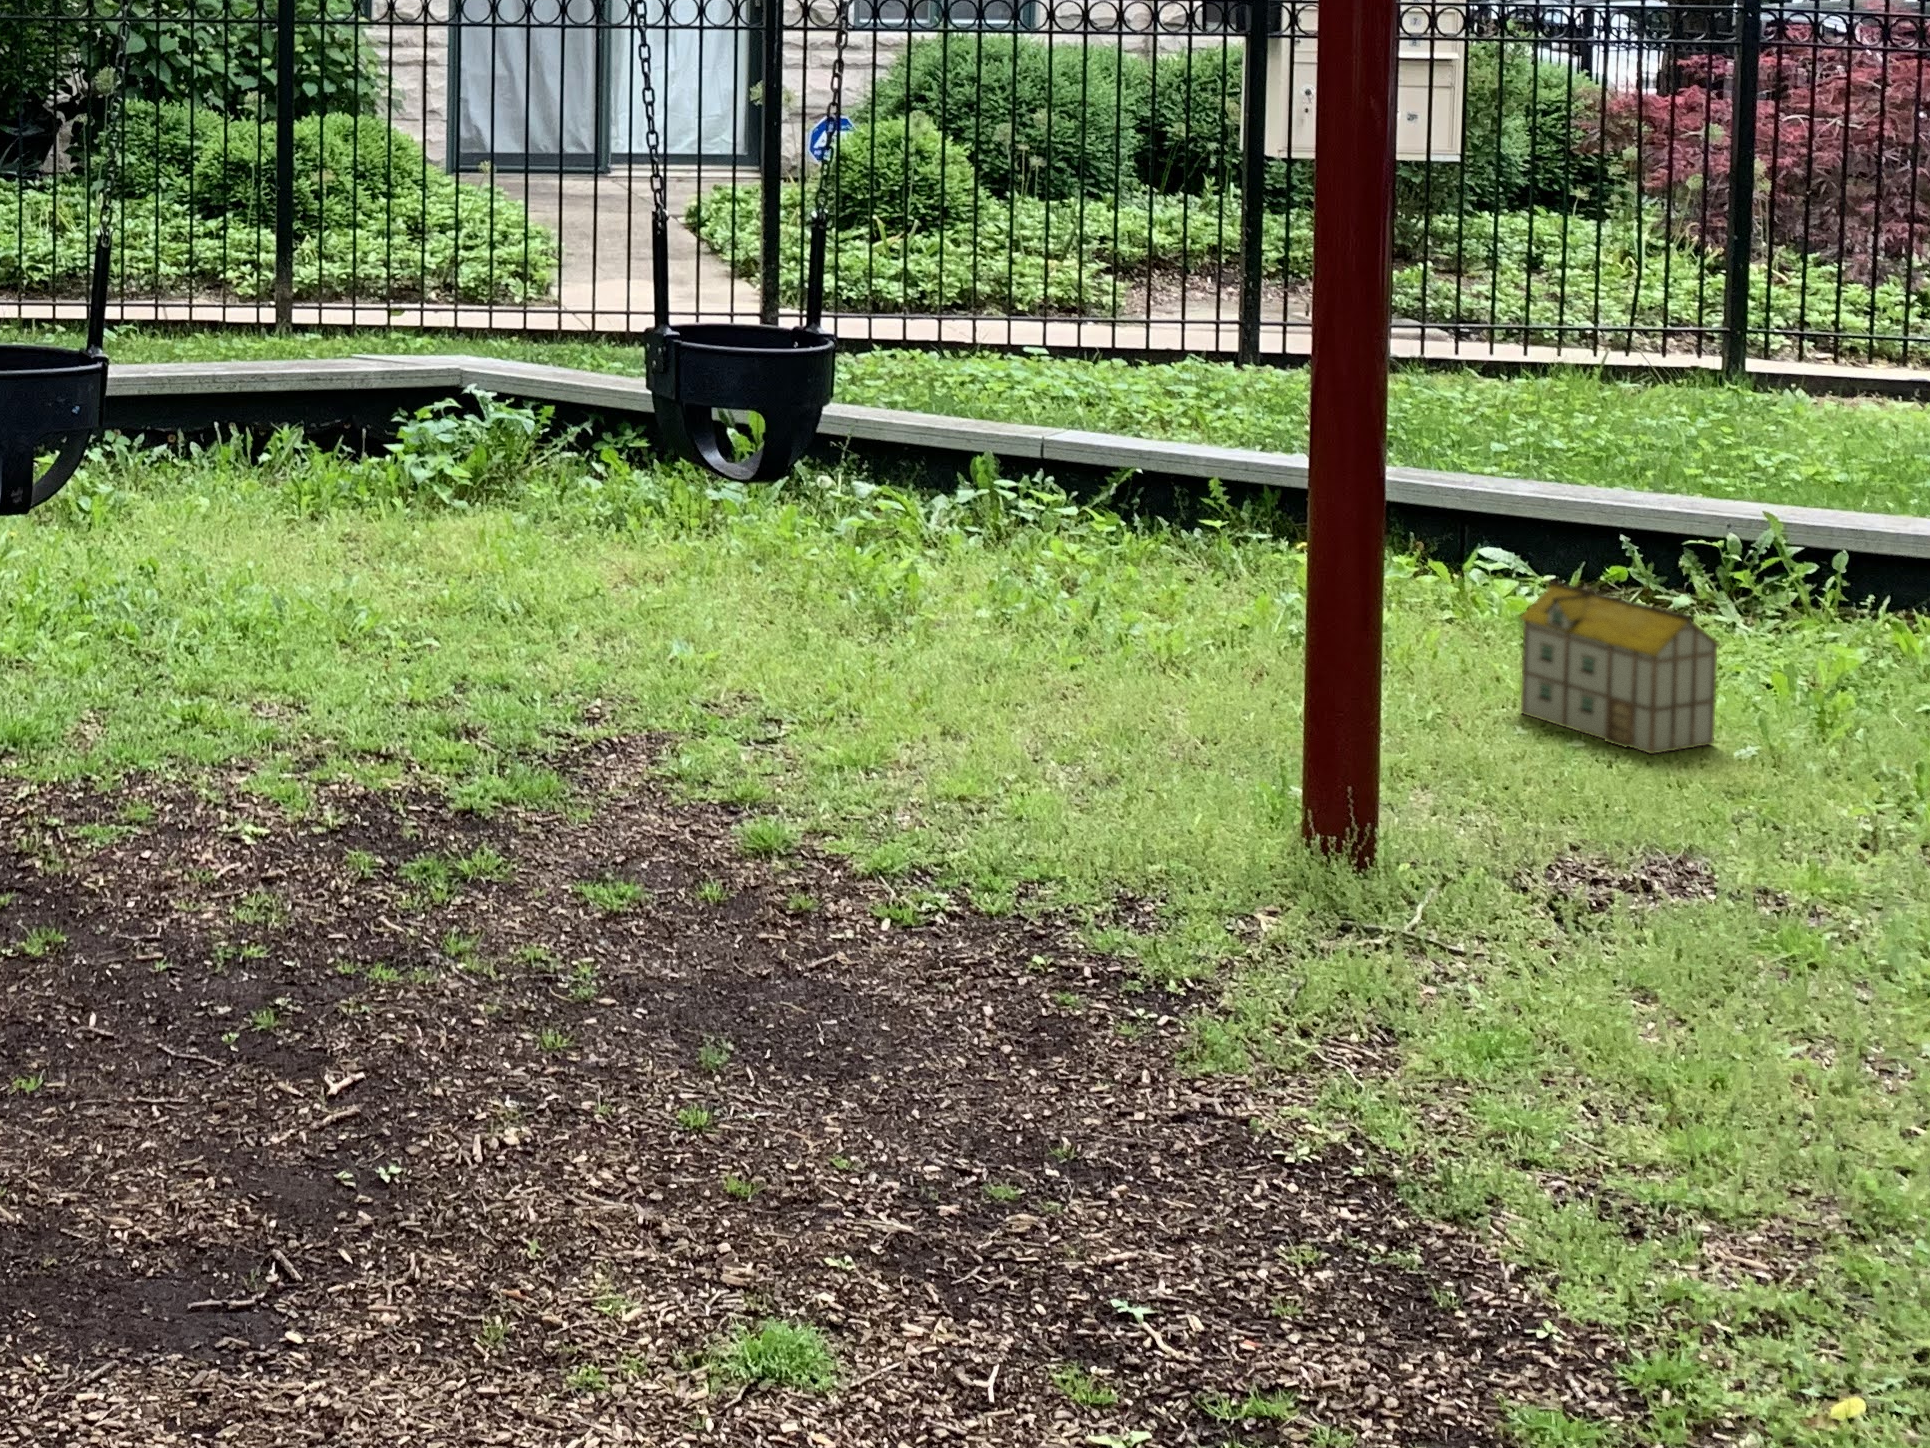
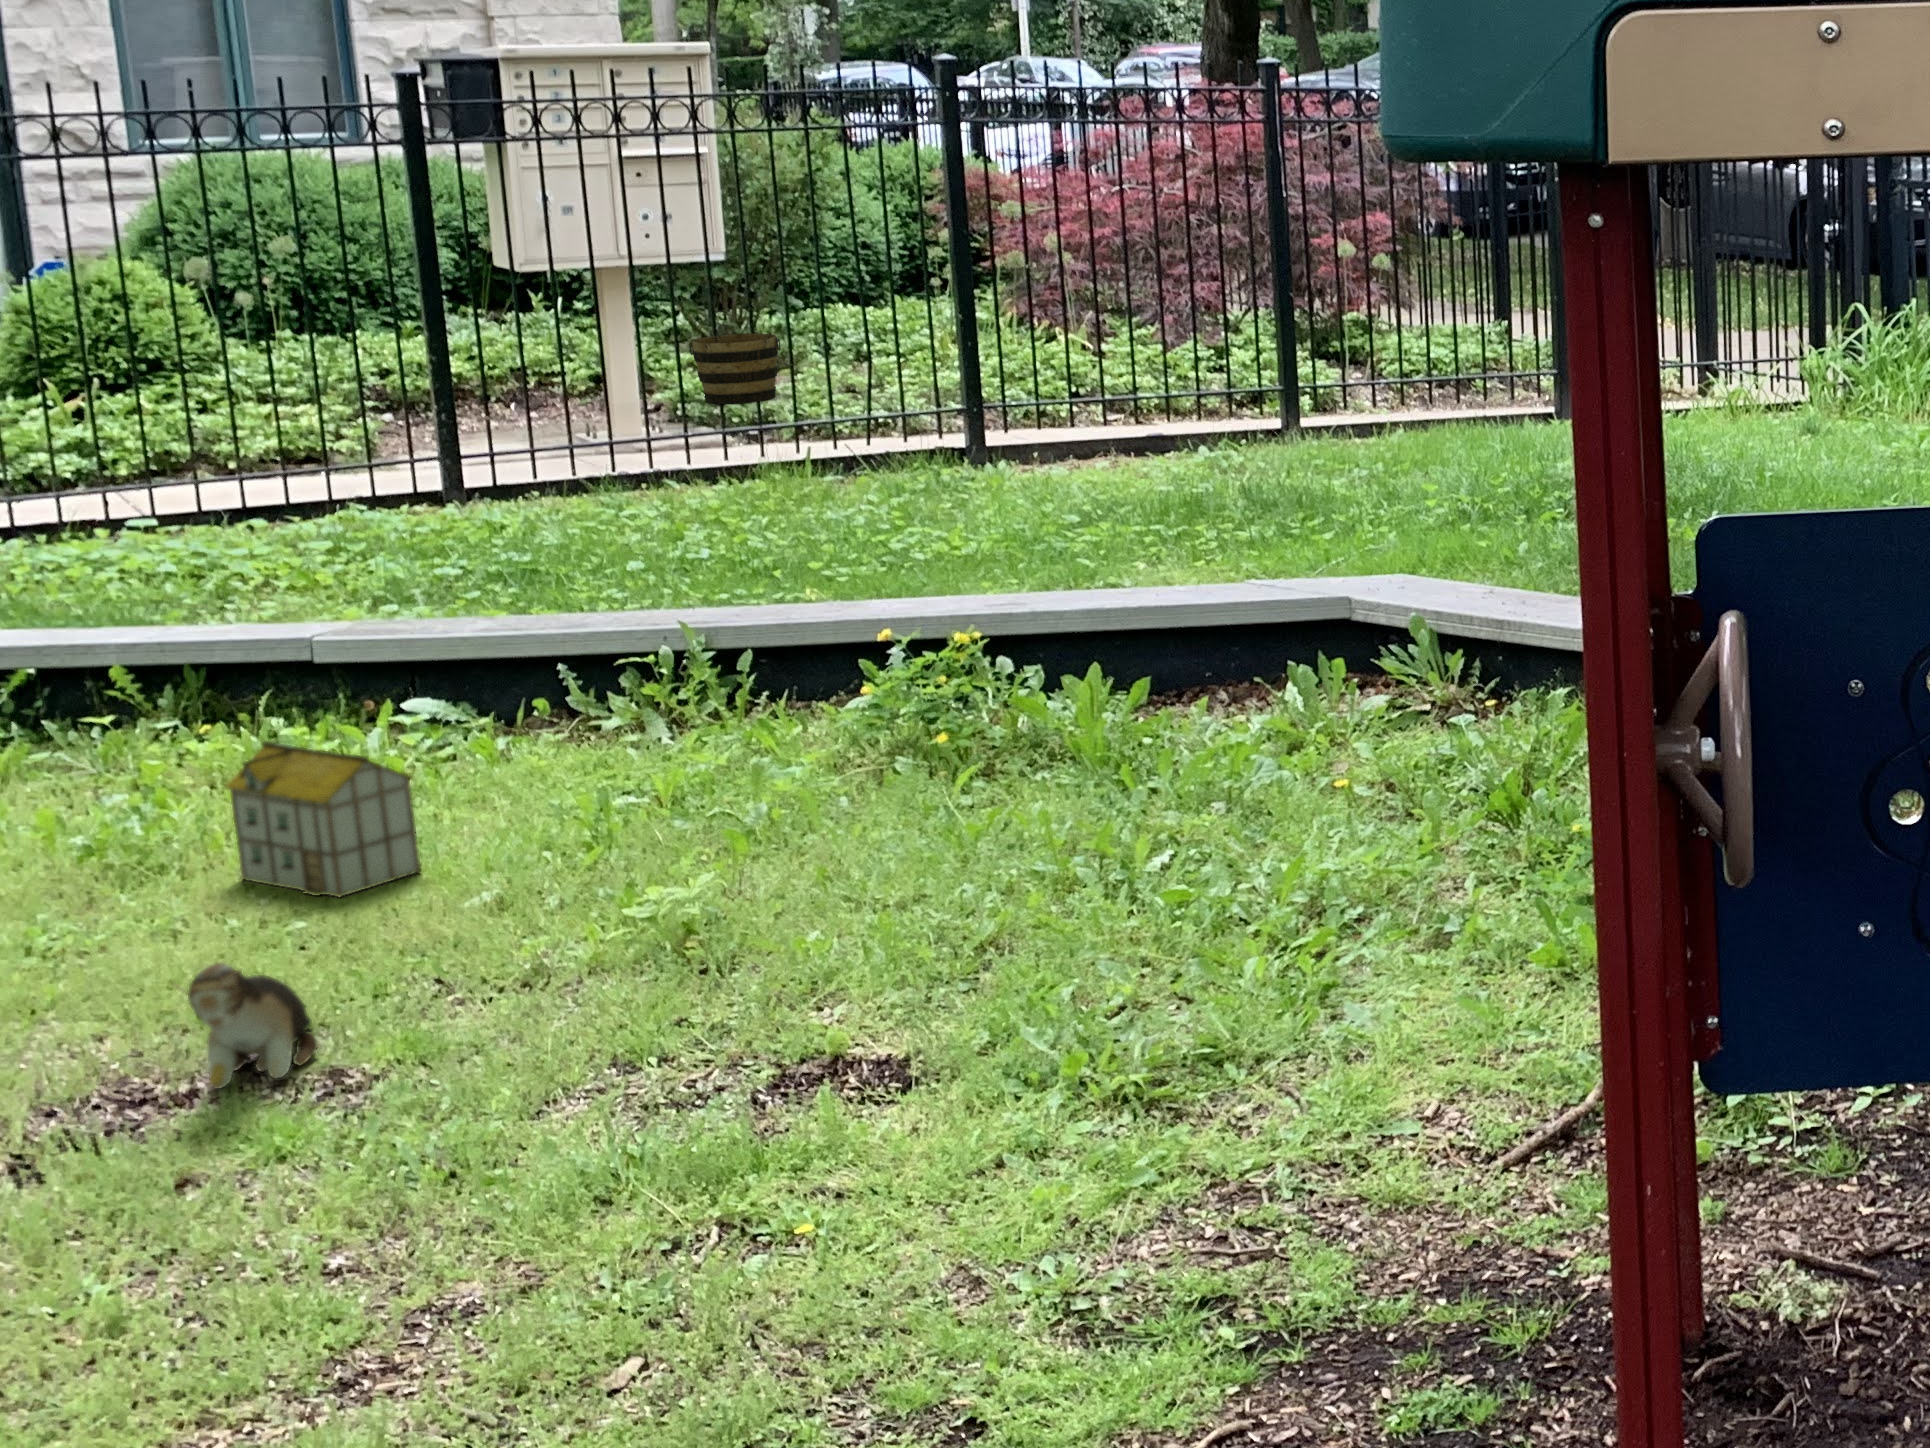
bucket: none [1428,235,1519,305] -> present [690,334,781,404]
plush toy: none [1740,810,1834,945] -> present [183,962,318,1088]

